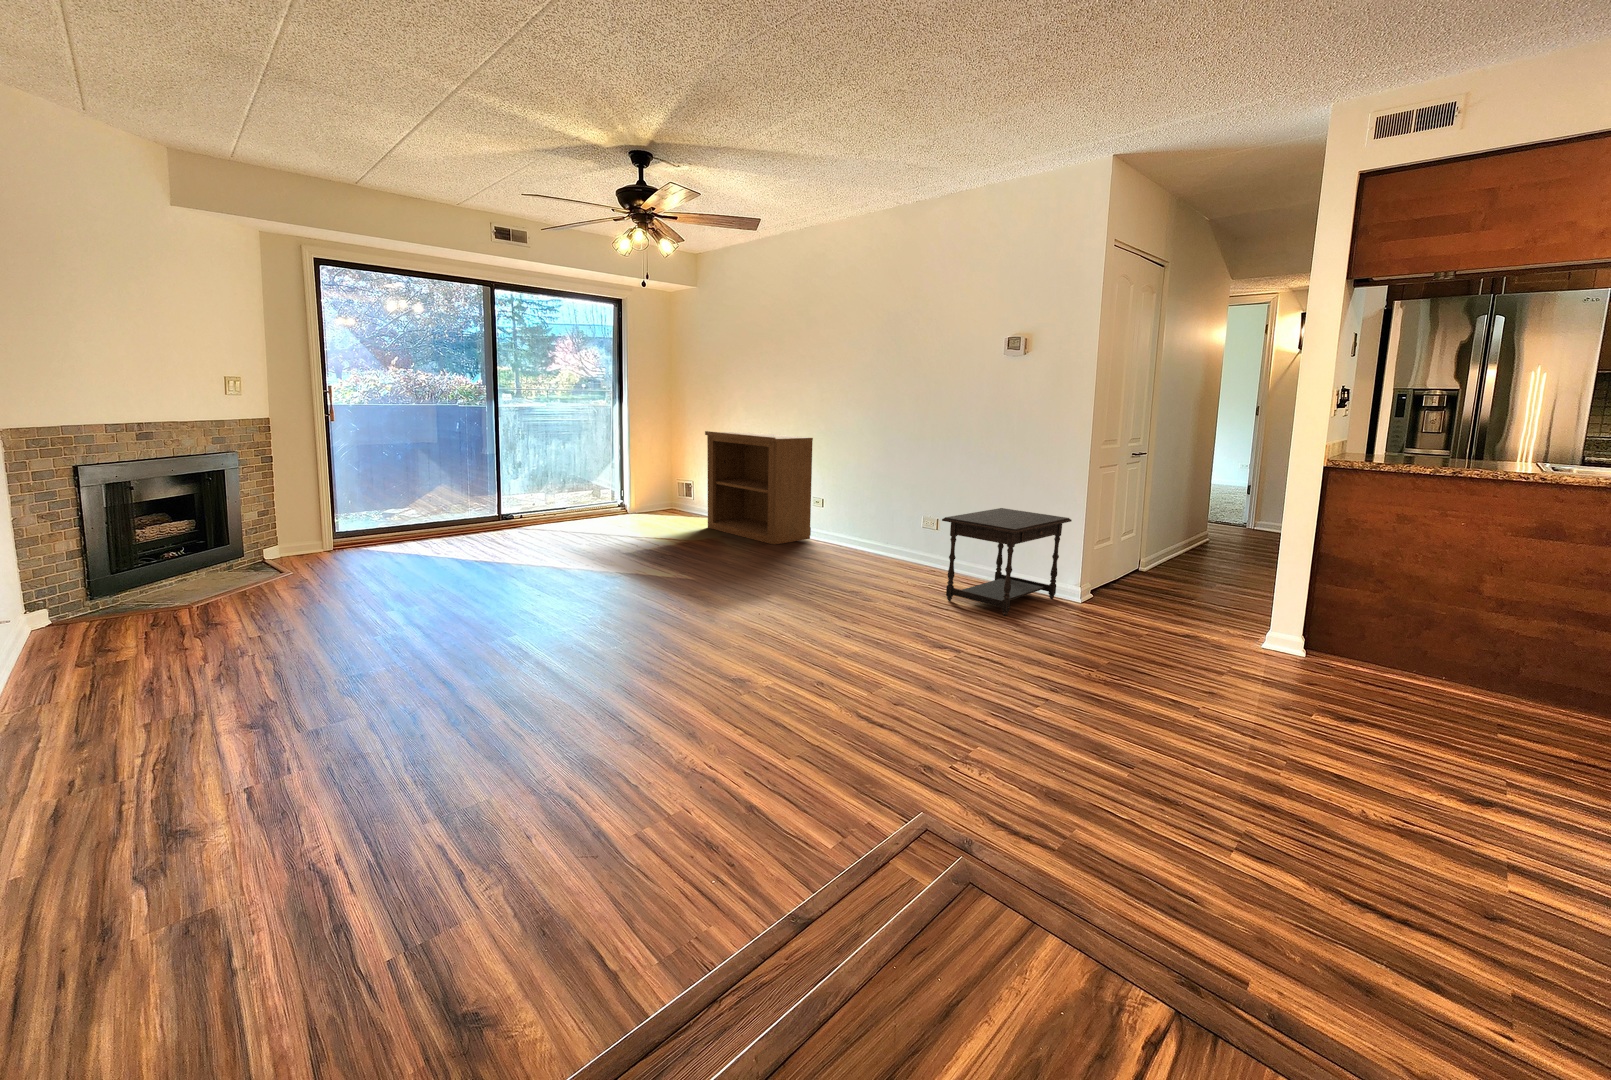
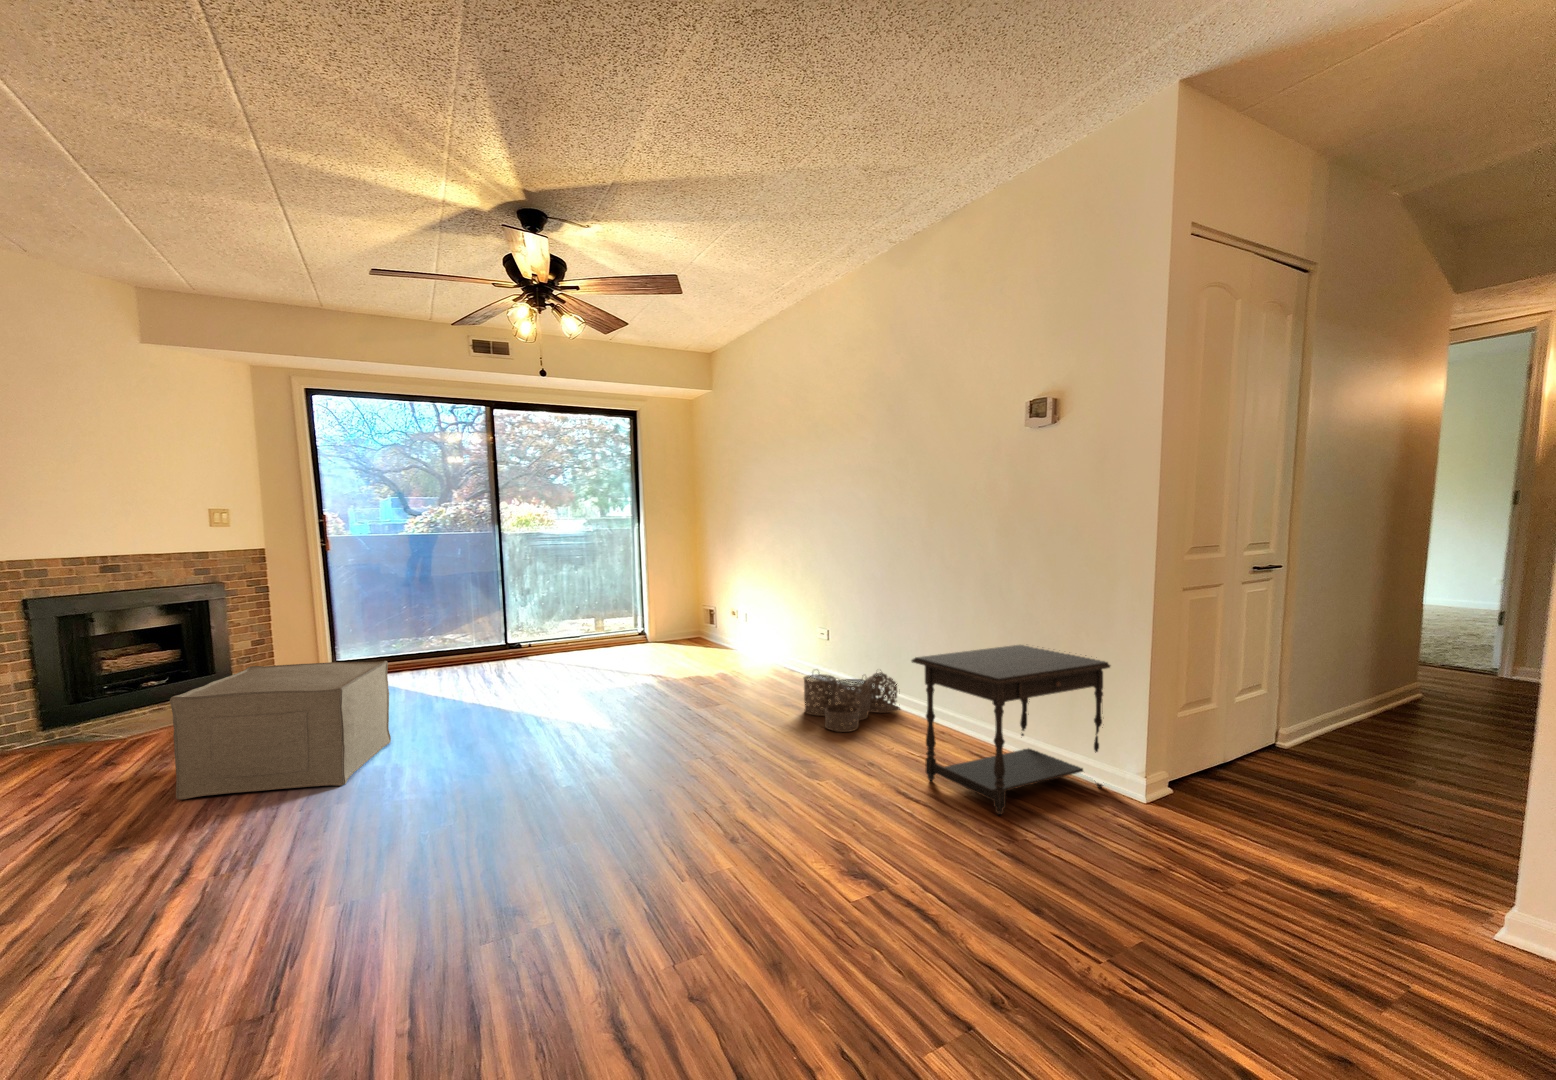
bookshelf: present [705,431,813,545] -> none [717,553,826,685]
ottoman: none [368,527,515,643] -> present [170,661,391,799]
woven basket: none [820,529,889,575] -> present [804,672,899,732]

